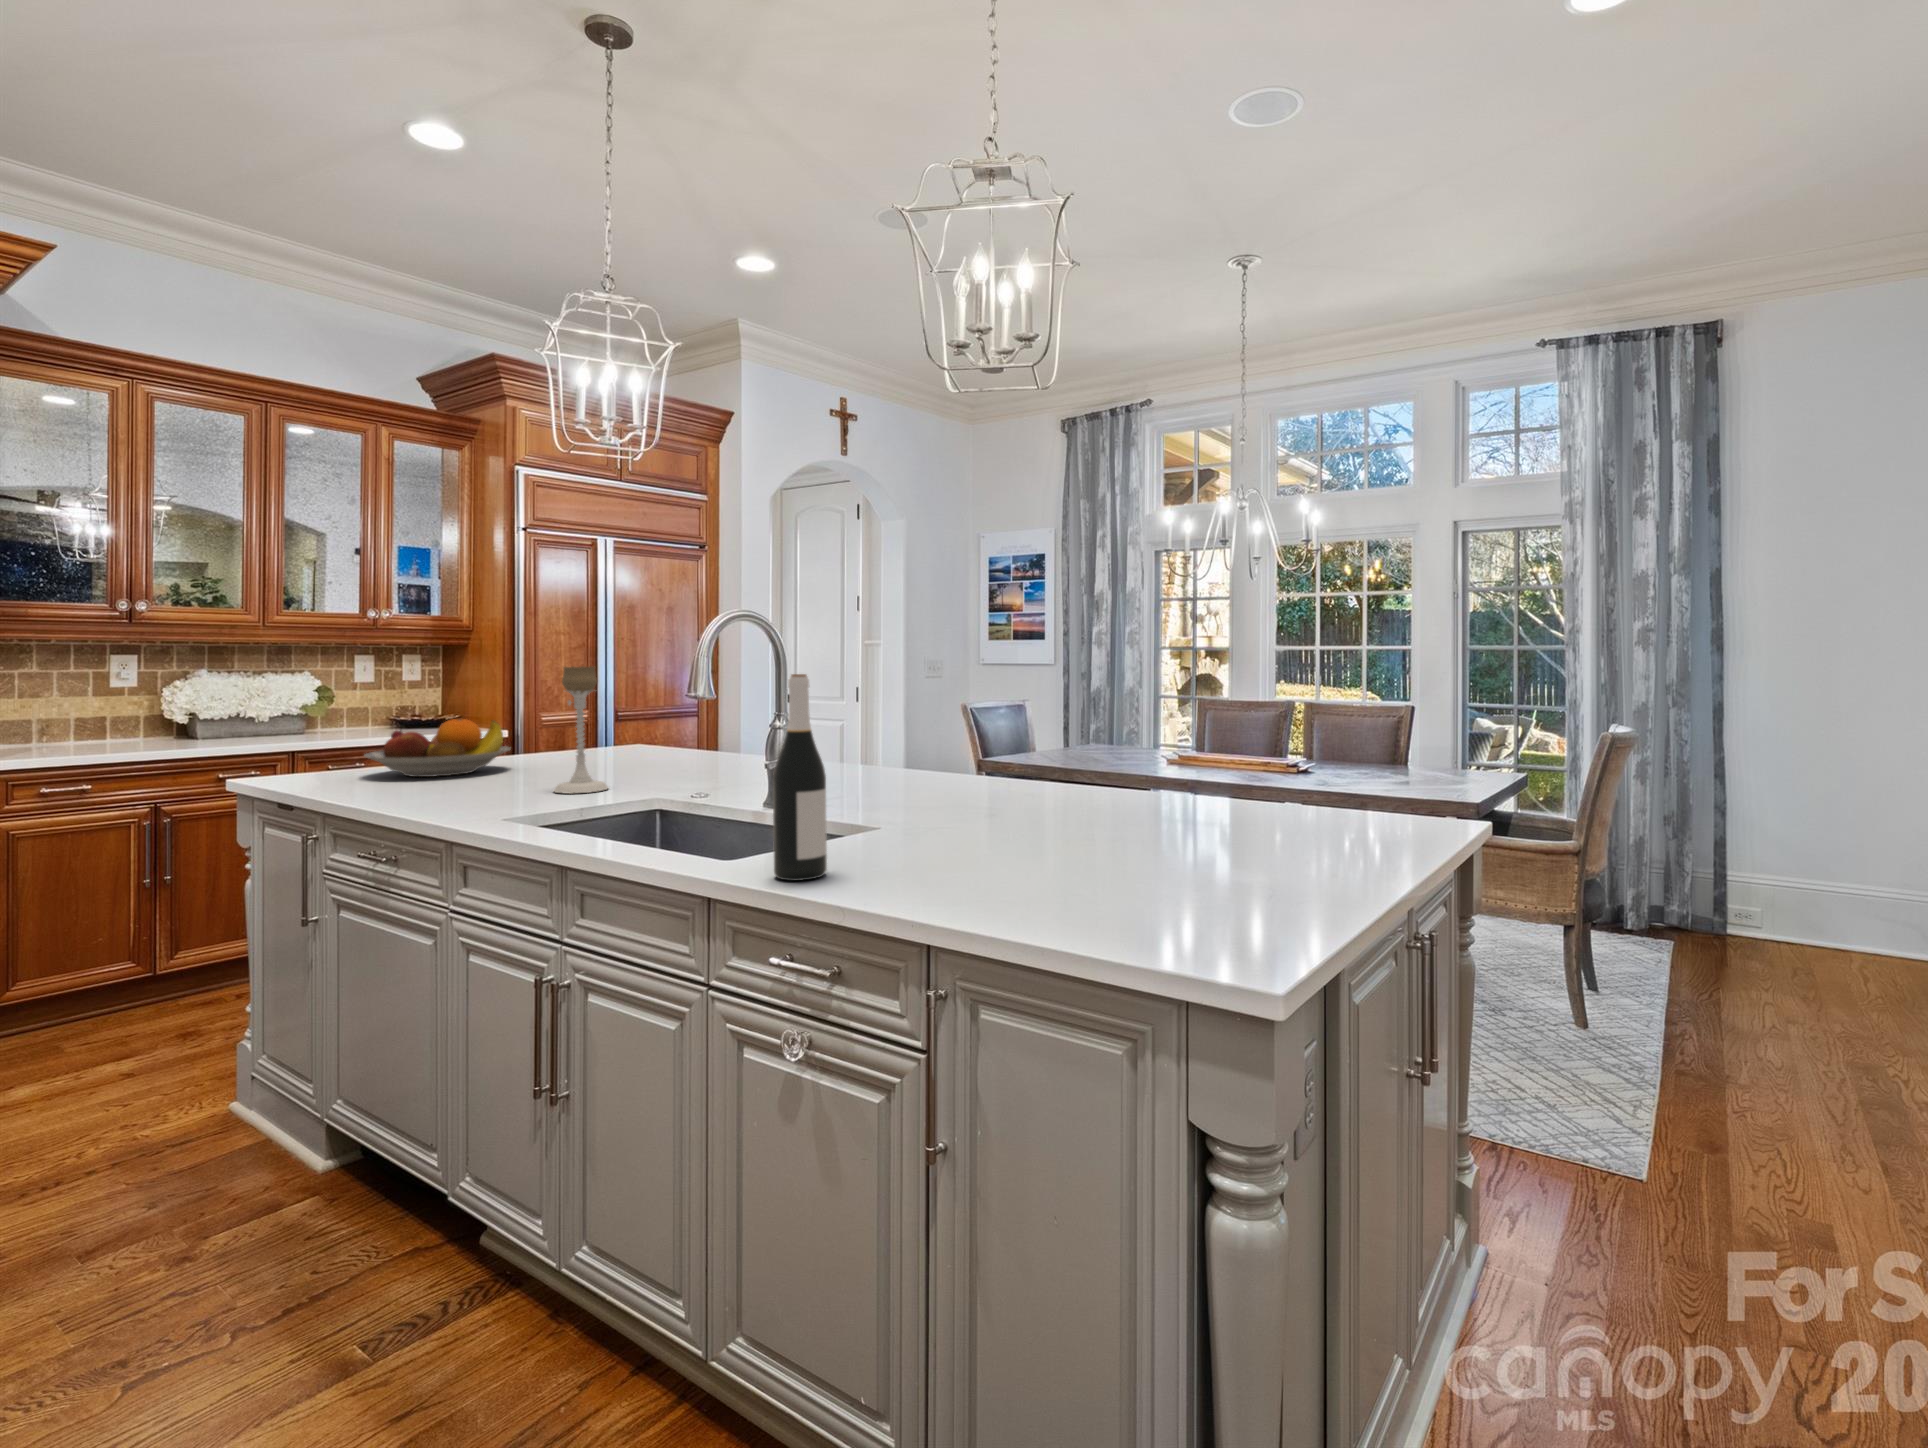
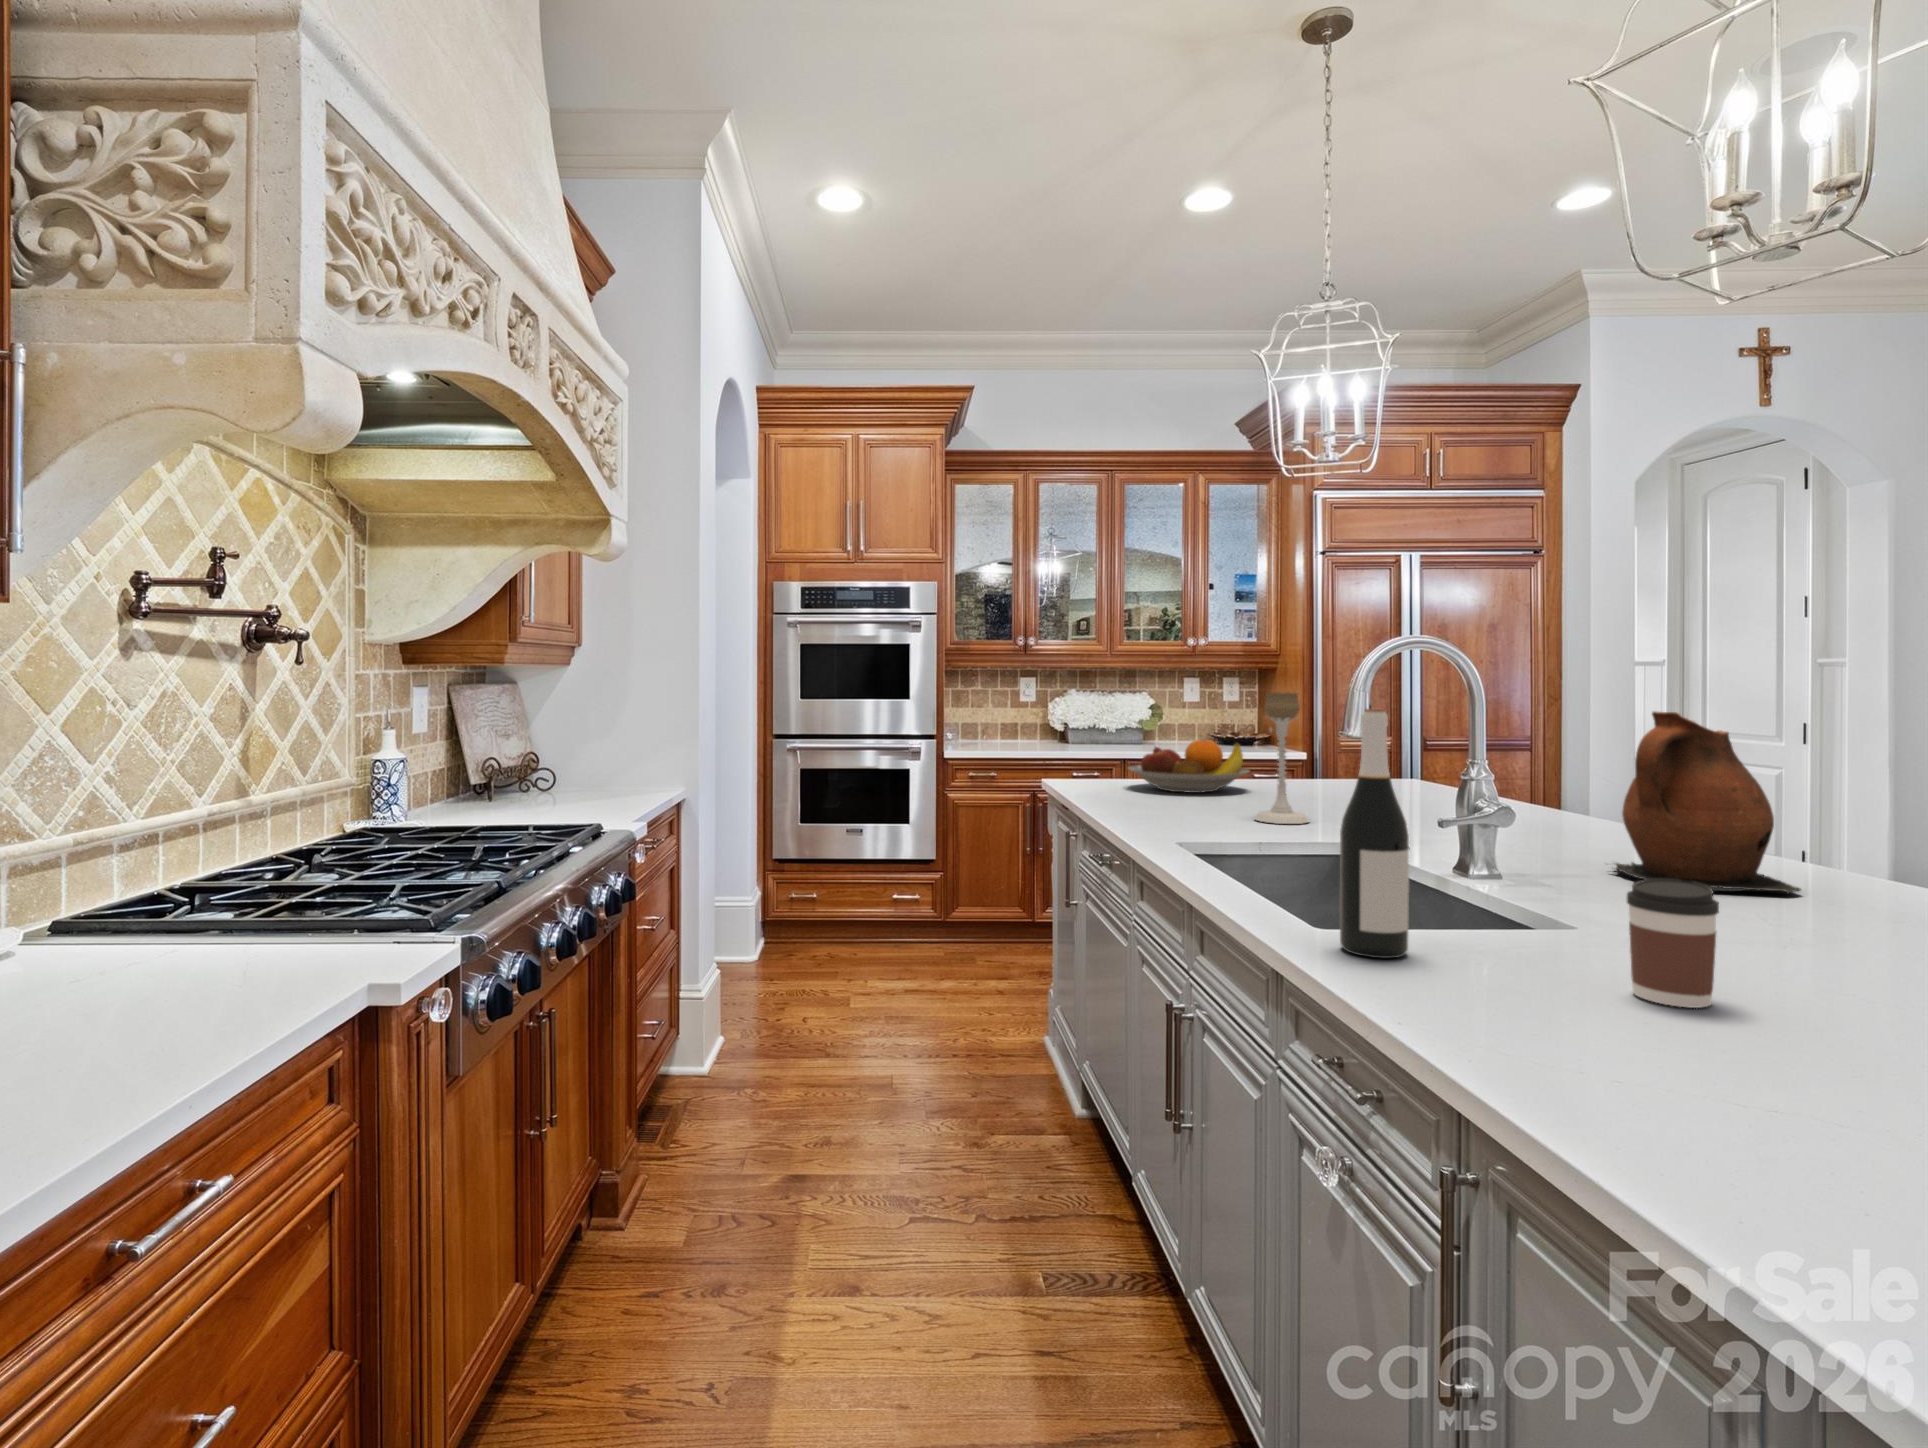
ceramic pitcher: none [861,674,974,797] -> present [1615,711,1801,894]
coffee cup: none [968,784,1018,867] -> present [1627,879,1719,1008]

